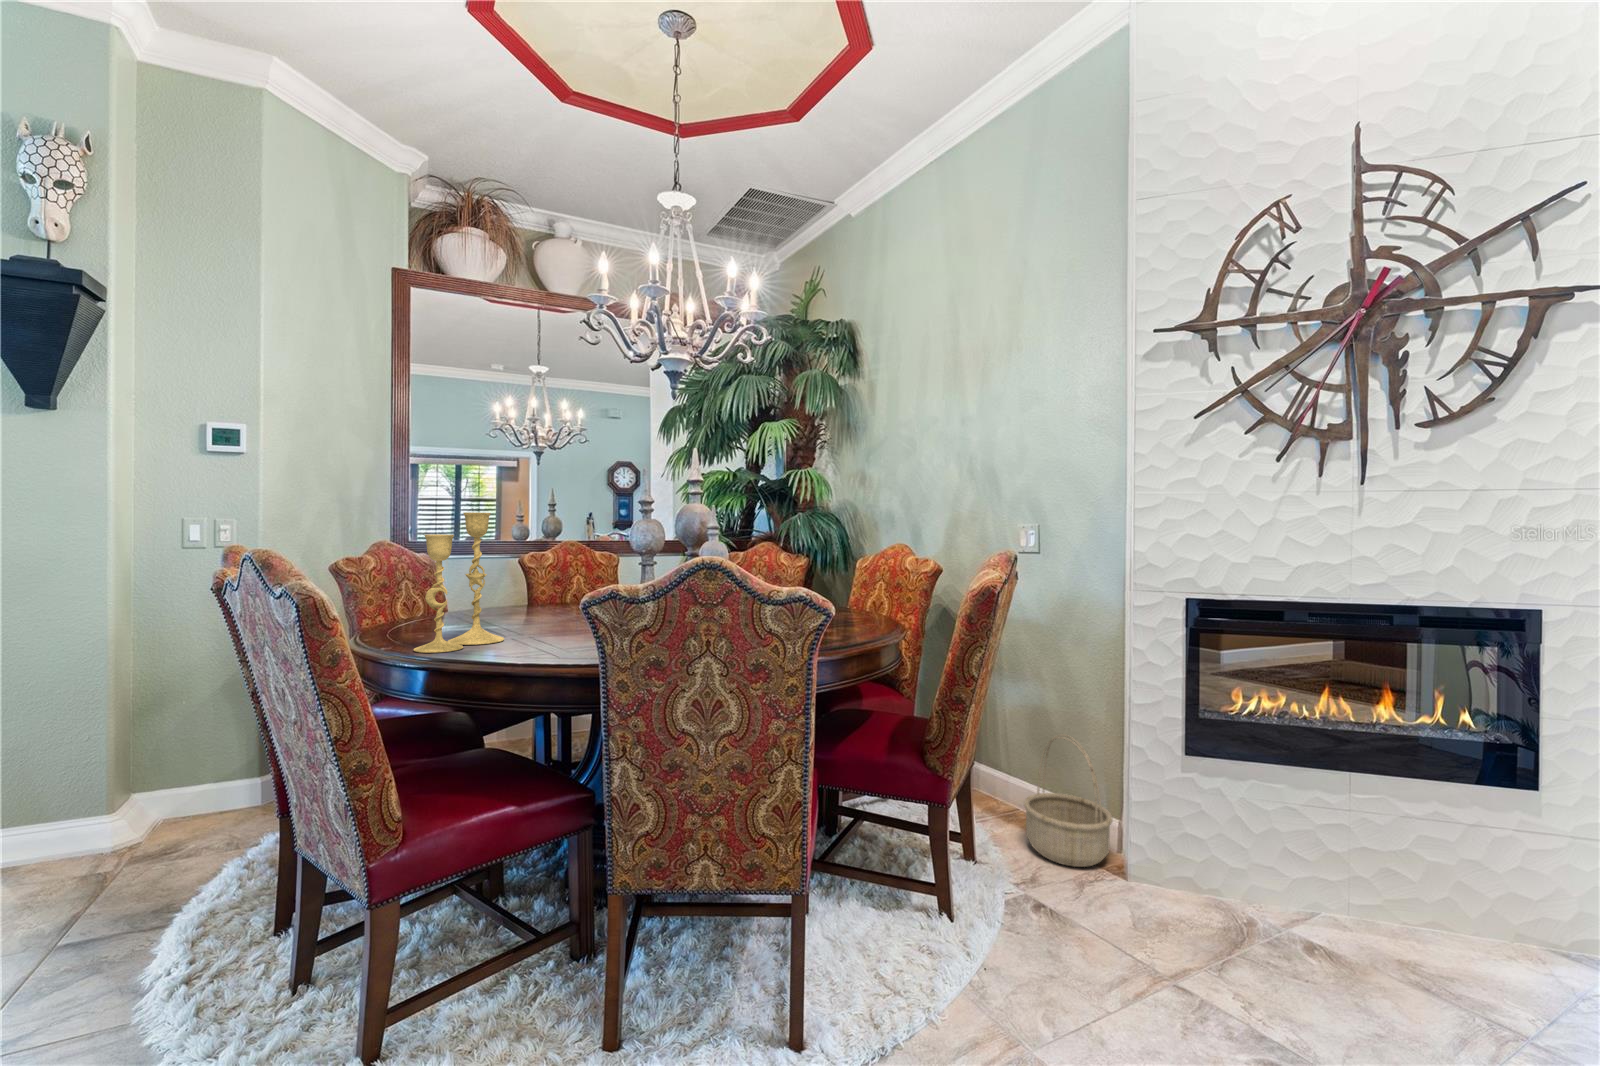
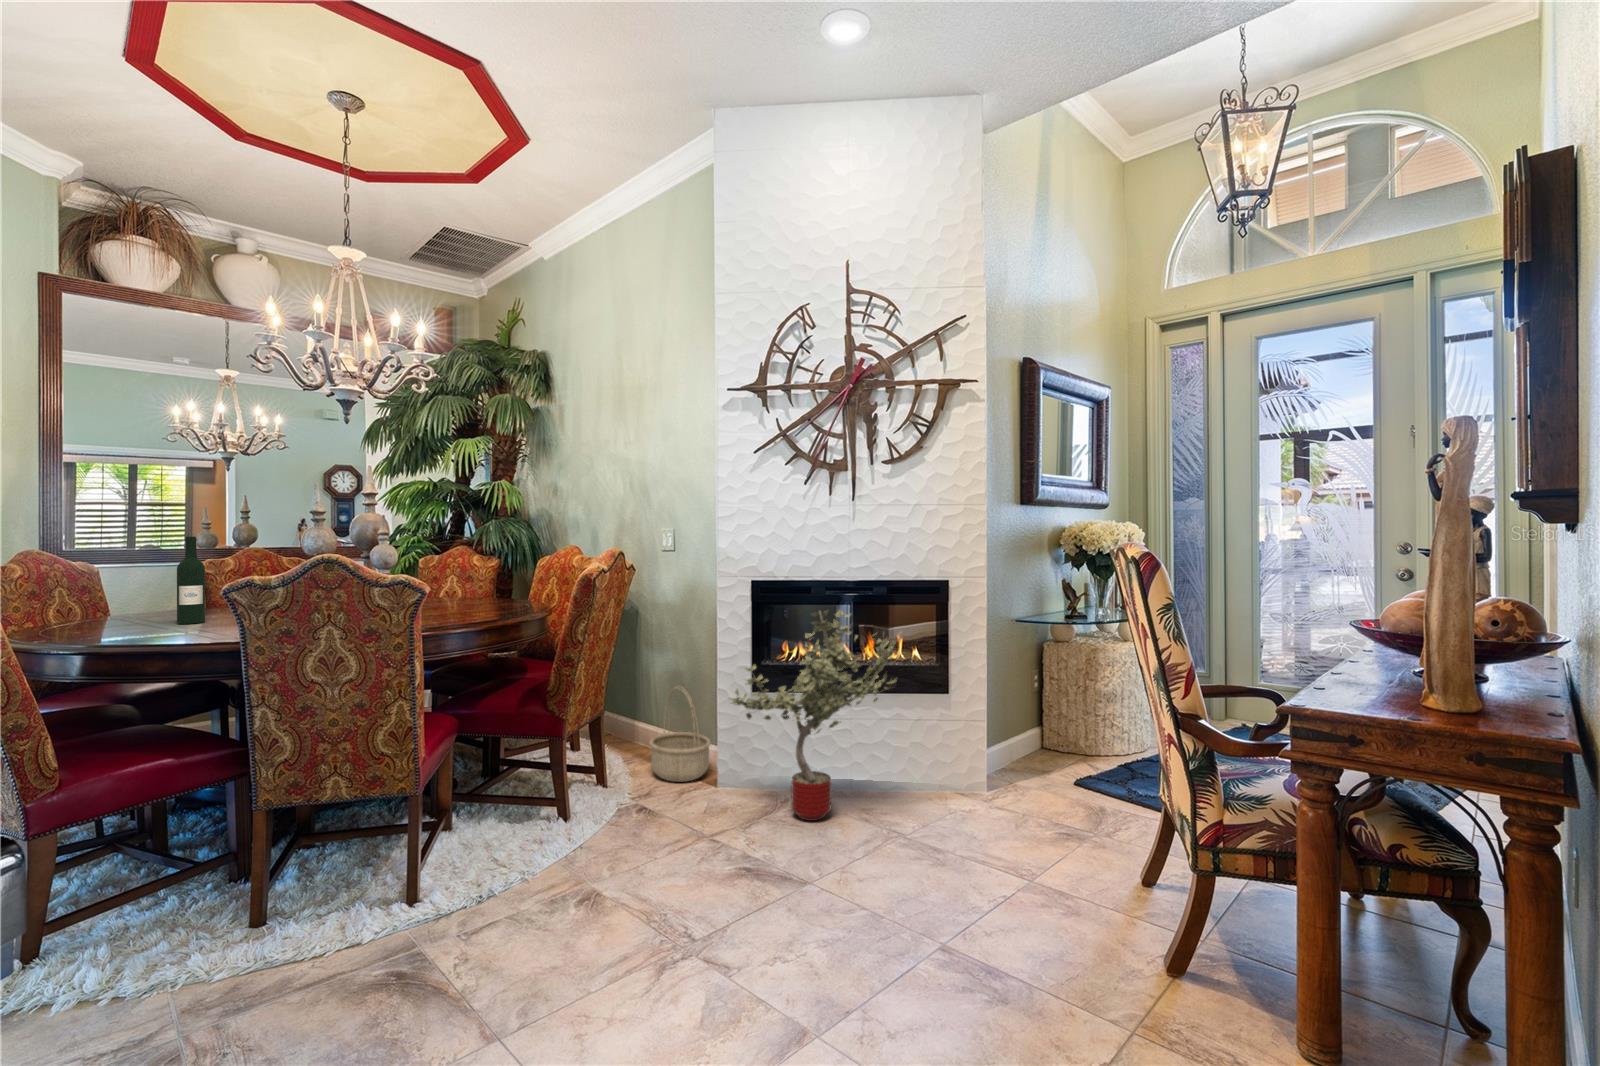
candlestick: present [414,512,504,653] -> none [70,521,166,640]
wine bottle: none [512,531,540,633] -> present [177,537,205,624]
potted tree: none [1176,648,1496,974] -> present [732,609,897,821]

